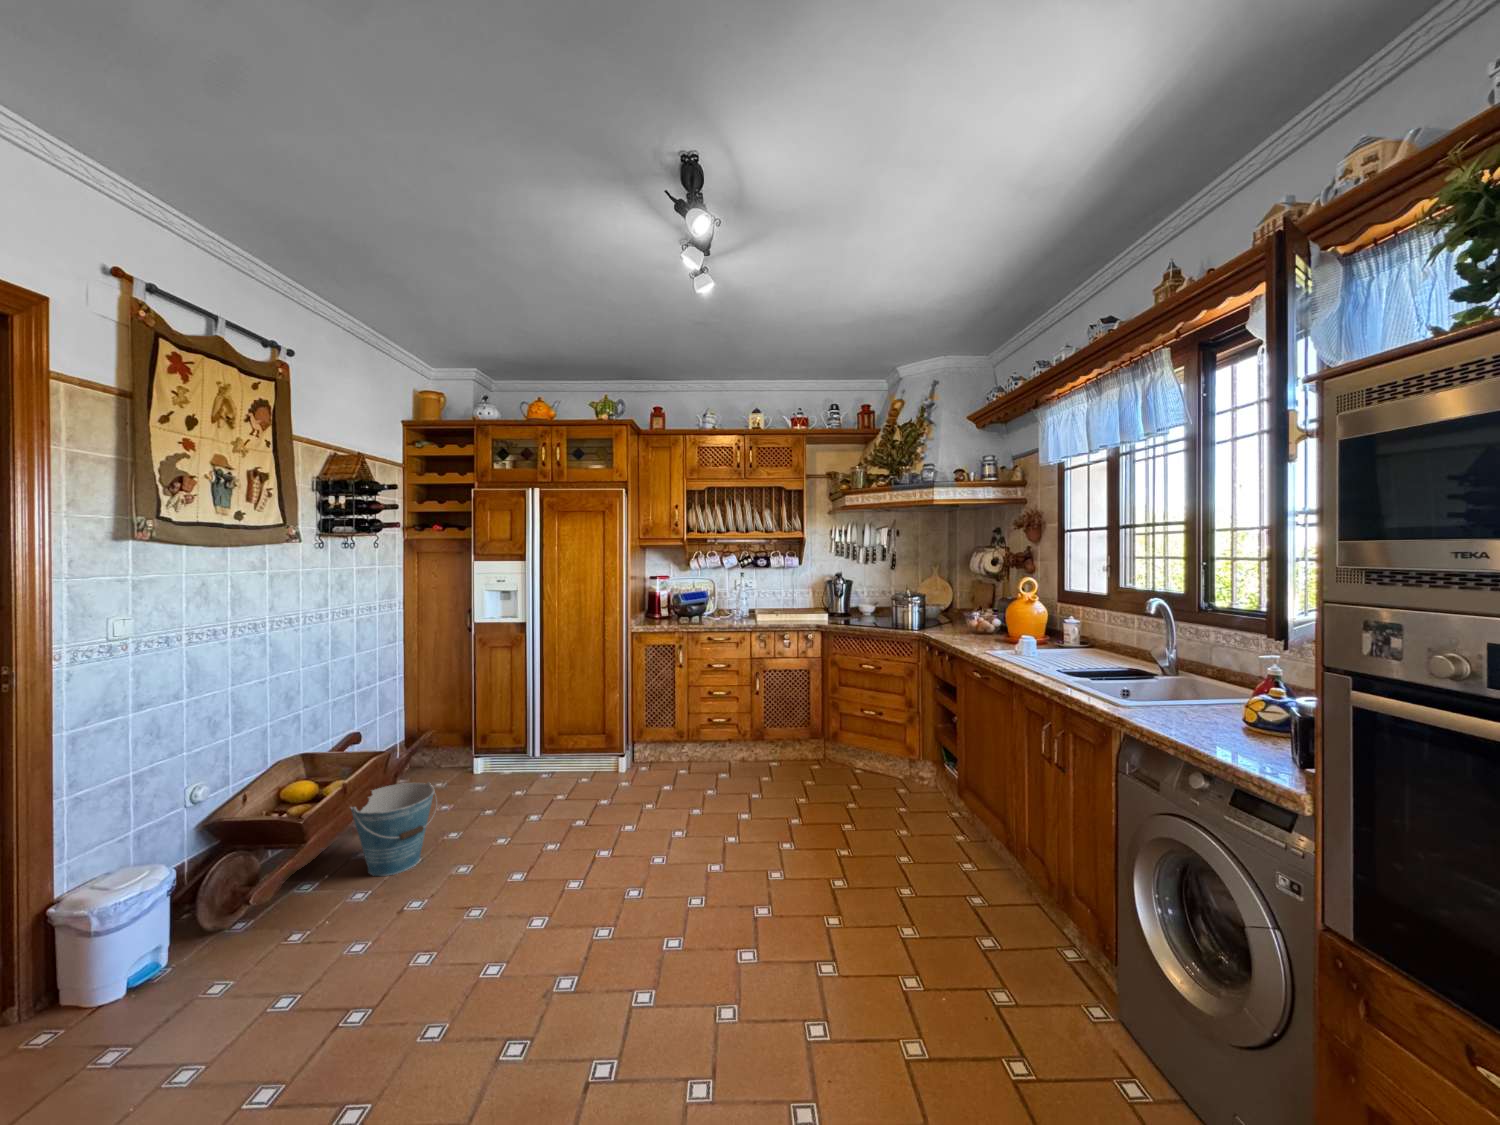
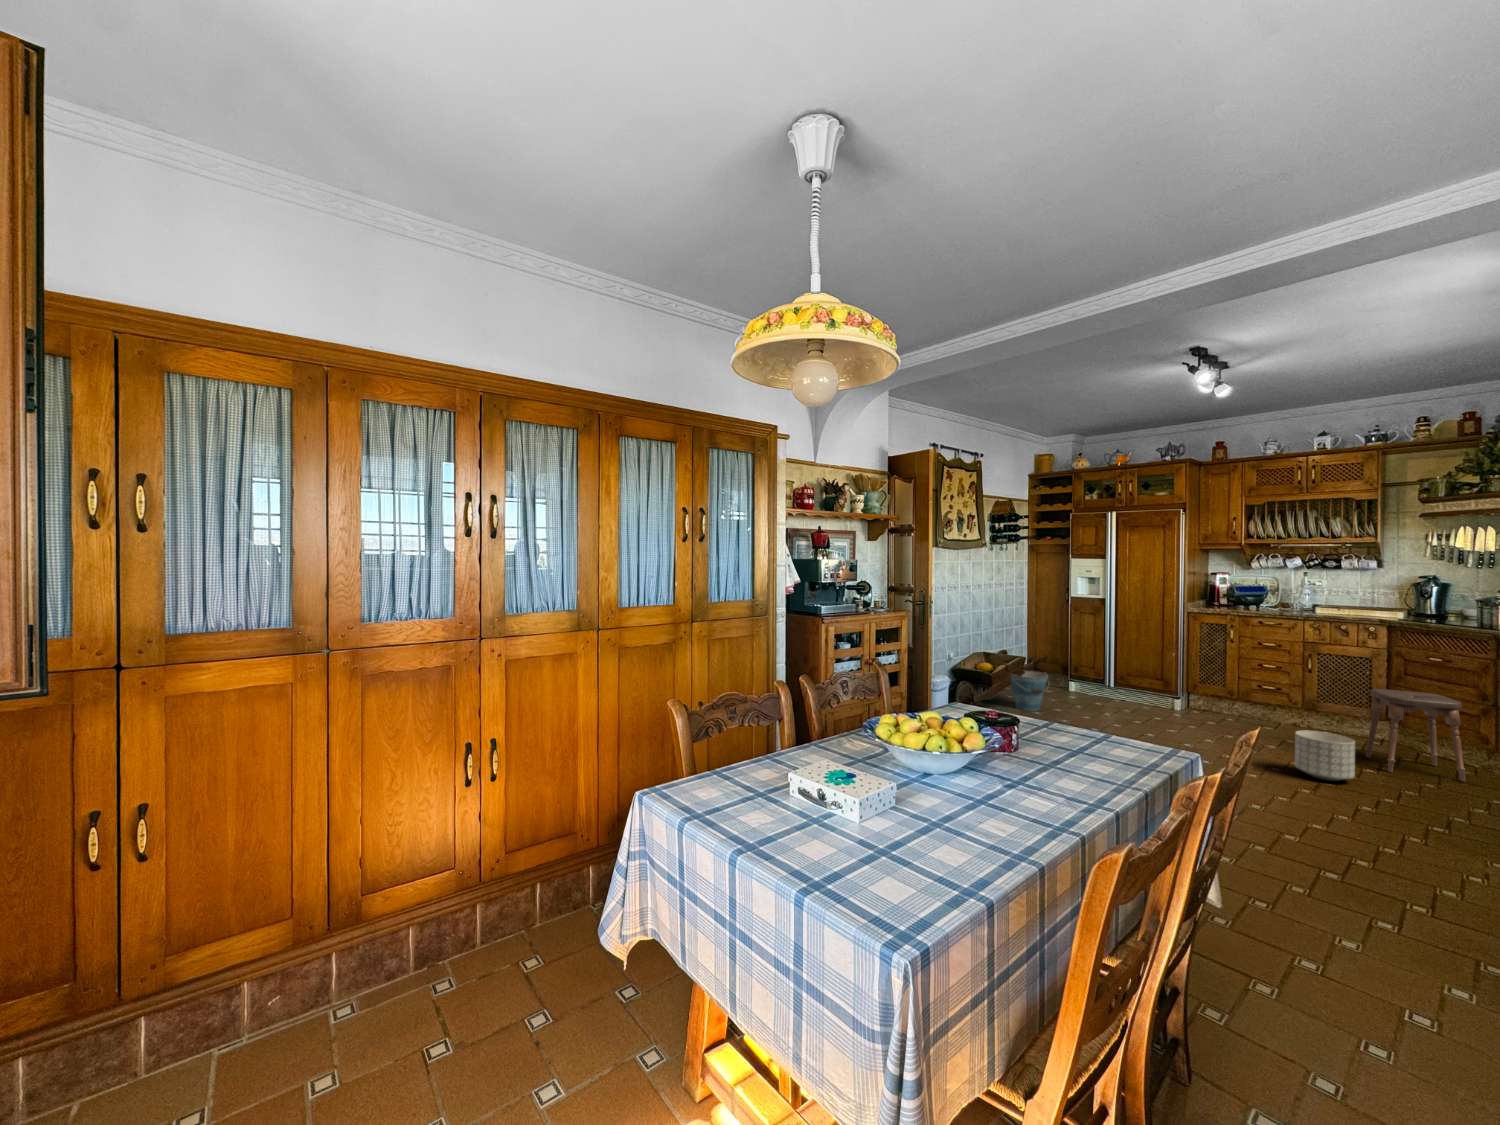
stool: none [834,714,922,831] -> present [1366,689,1465,782]
planter: none [808,813,873,896] -> present [1295,731,1355,781]

